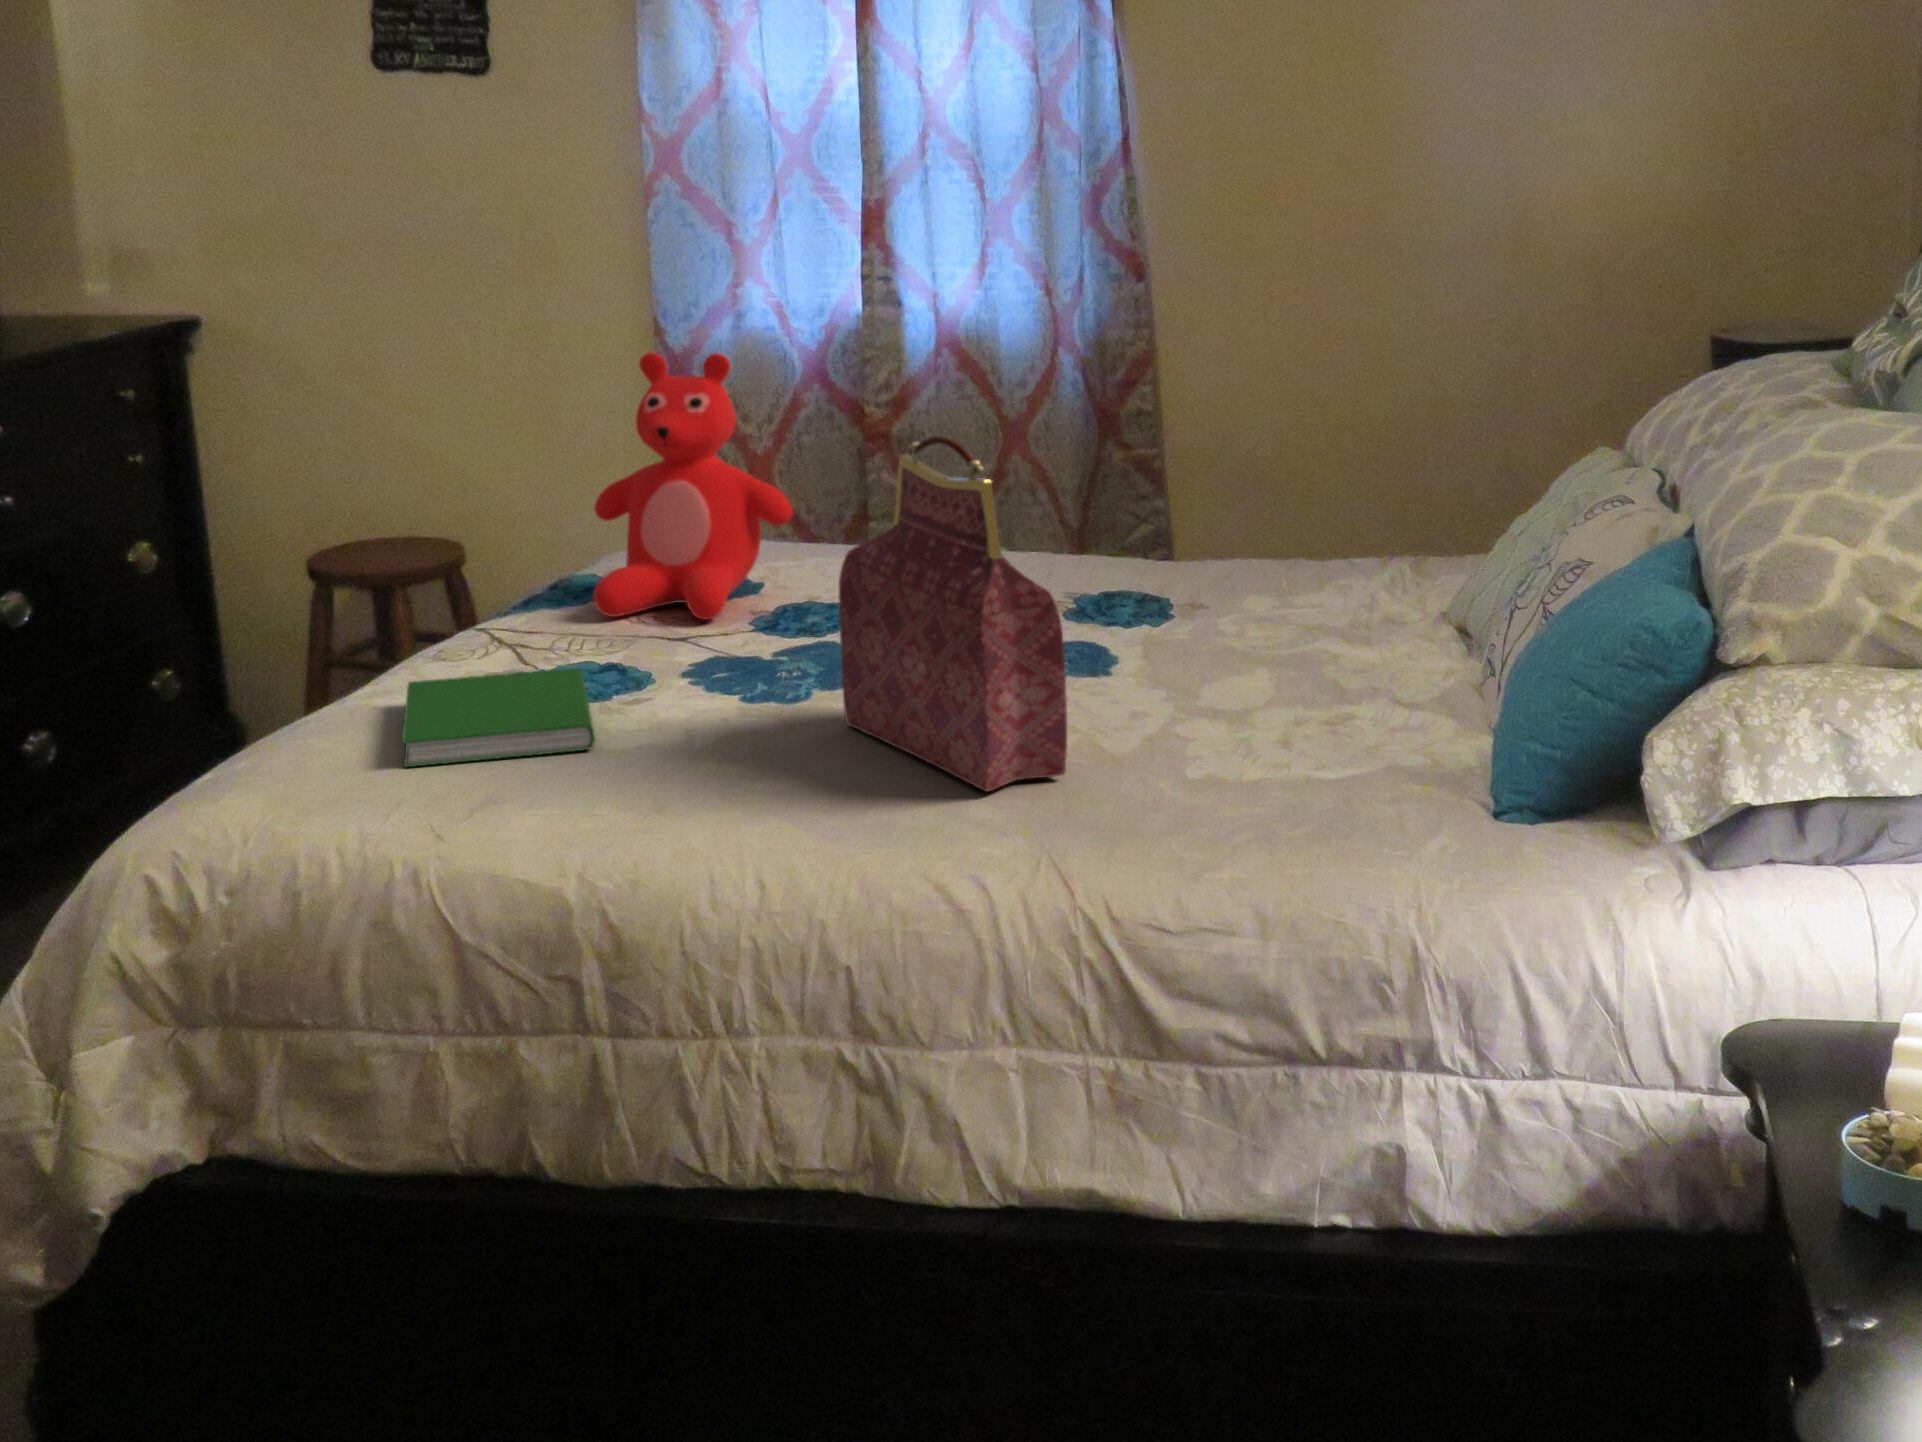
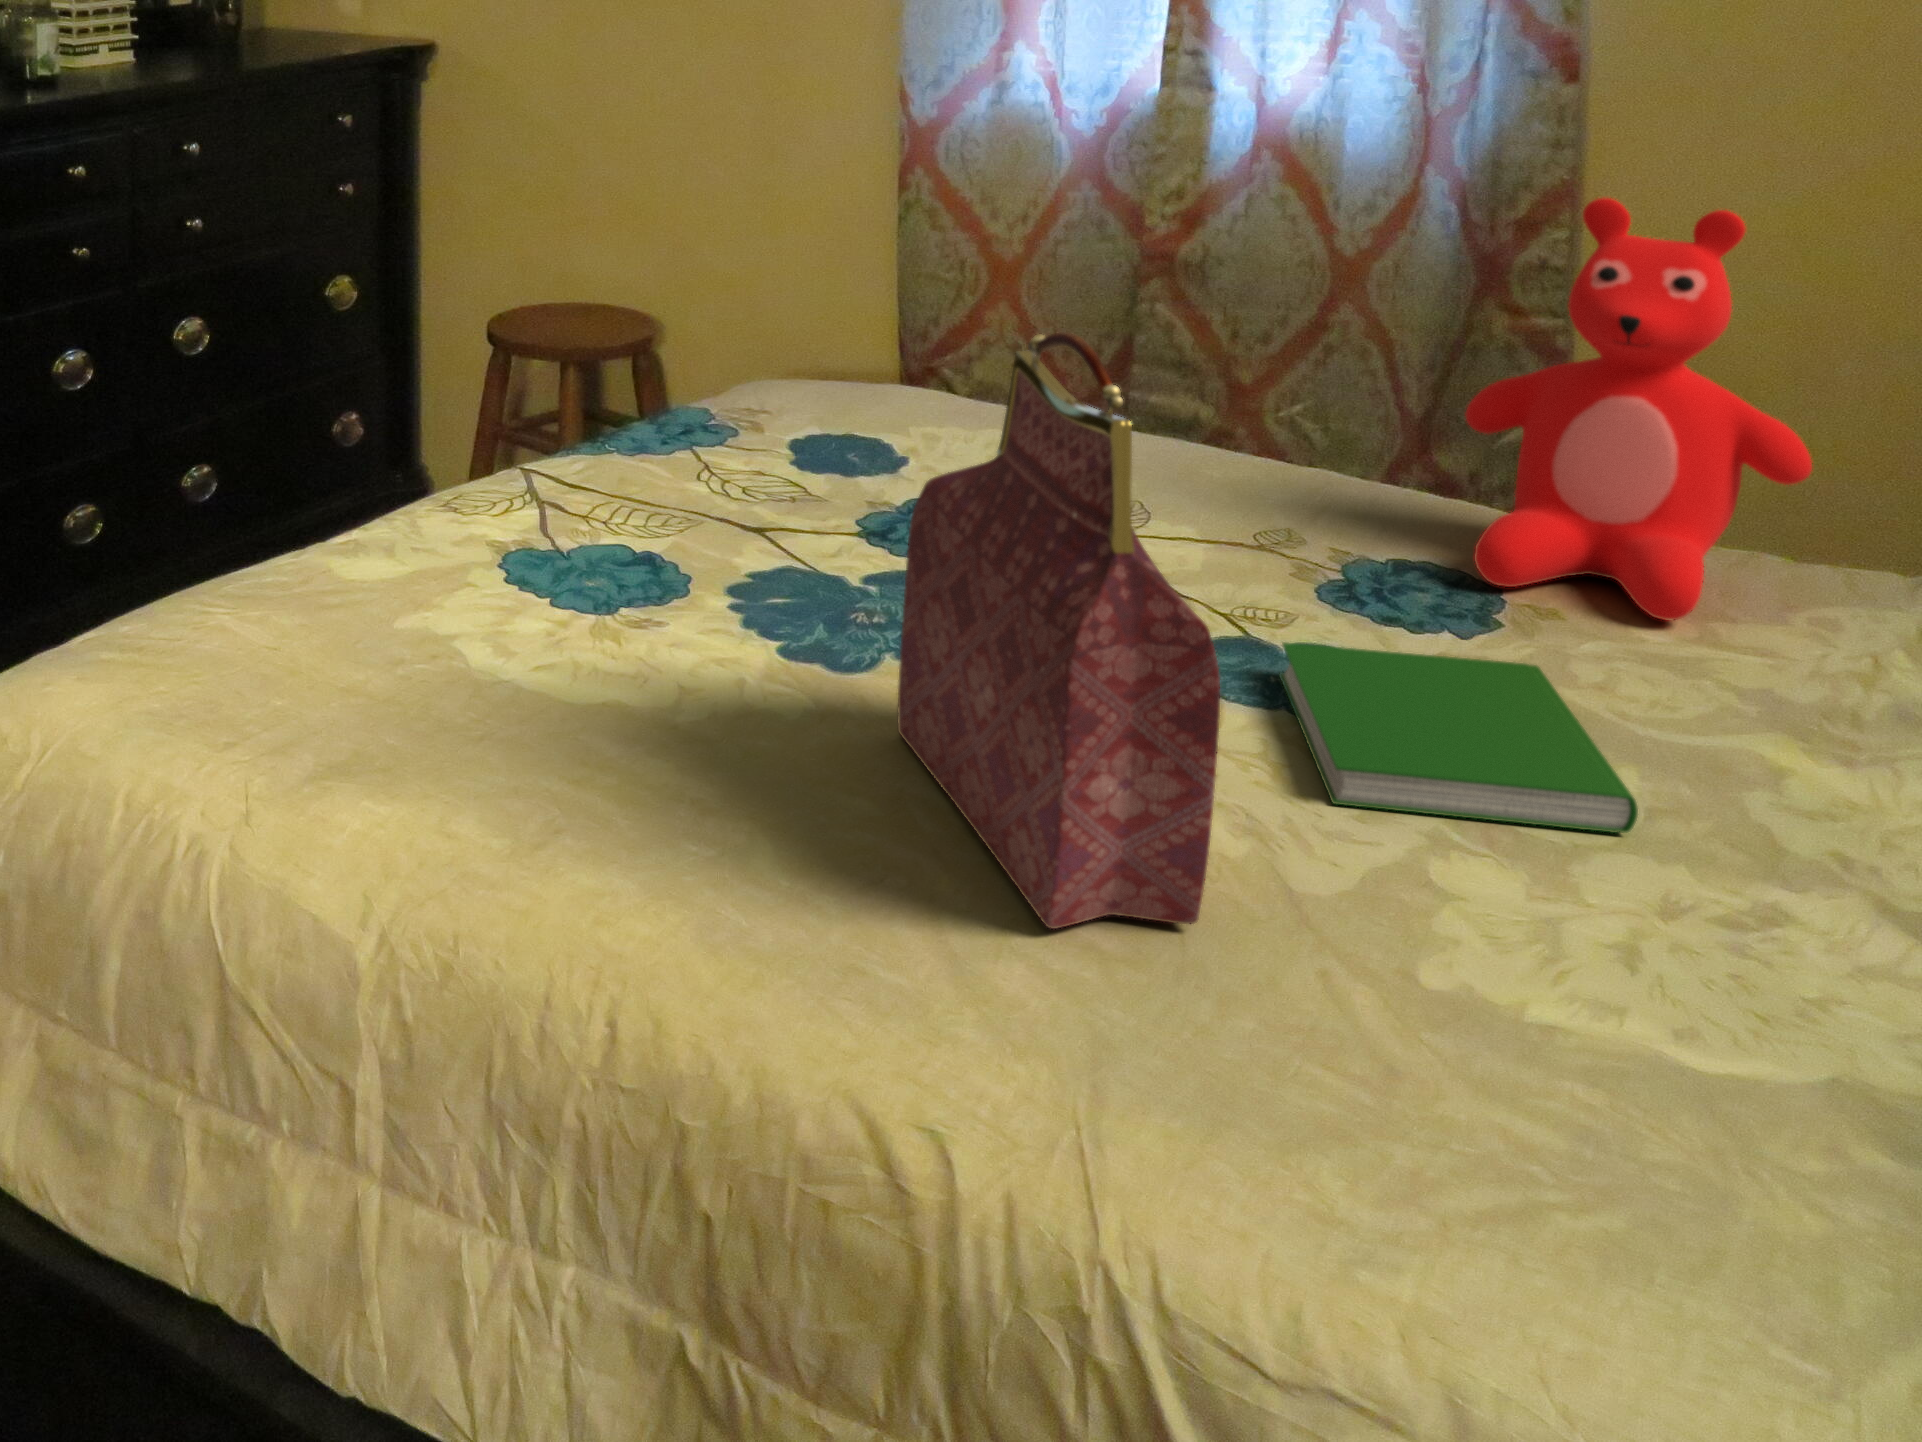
teddy bear: present [594,352,793,620] -> present [1466,197,1812,621]
hardcover book: present [402,668,595,767] -> present [1279,643,1638,833]

